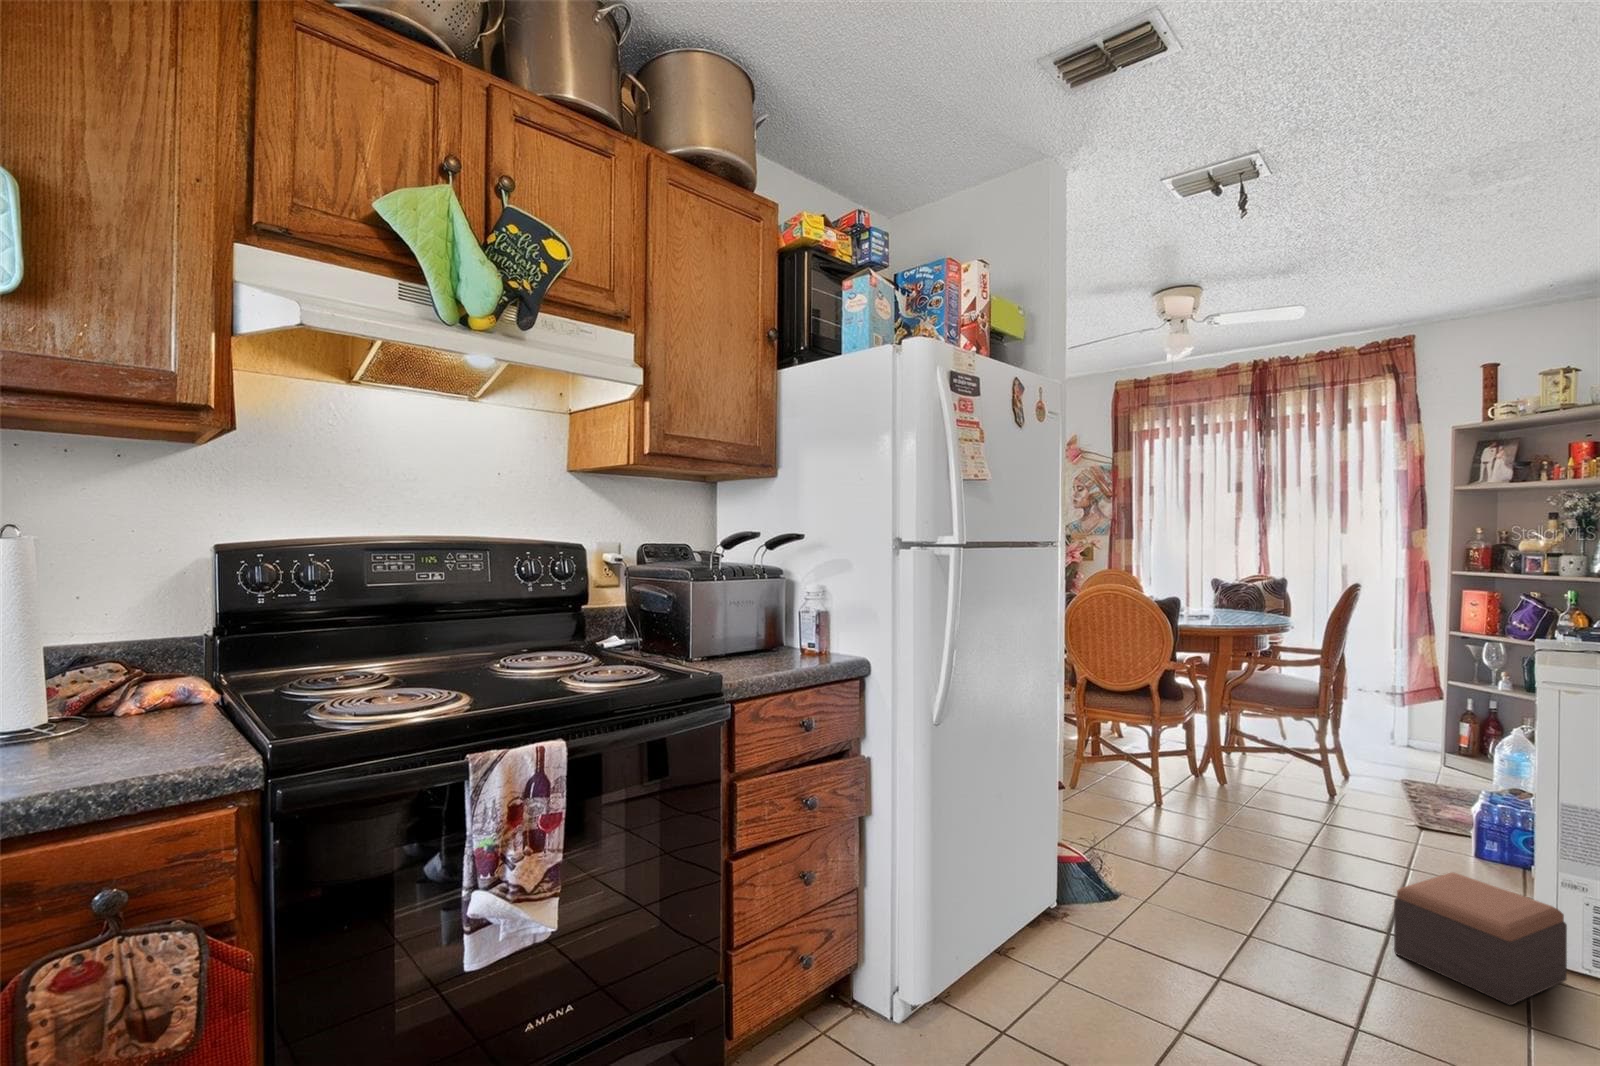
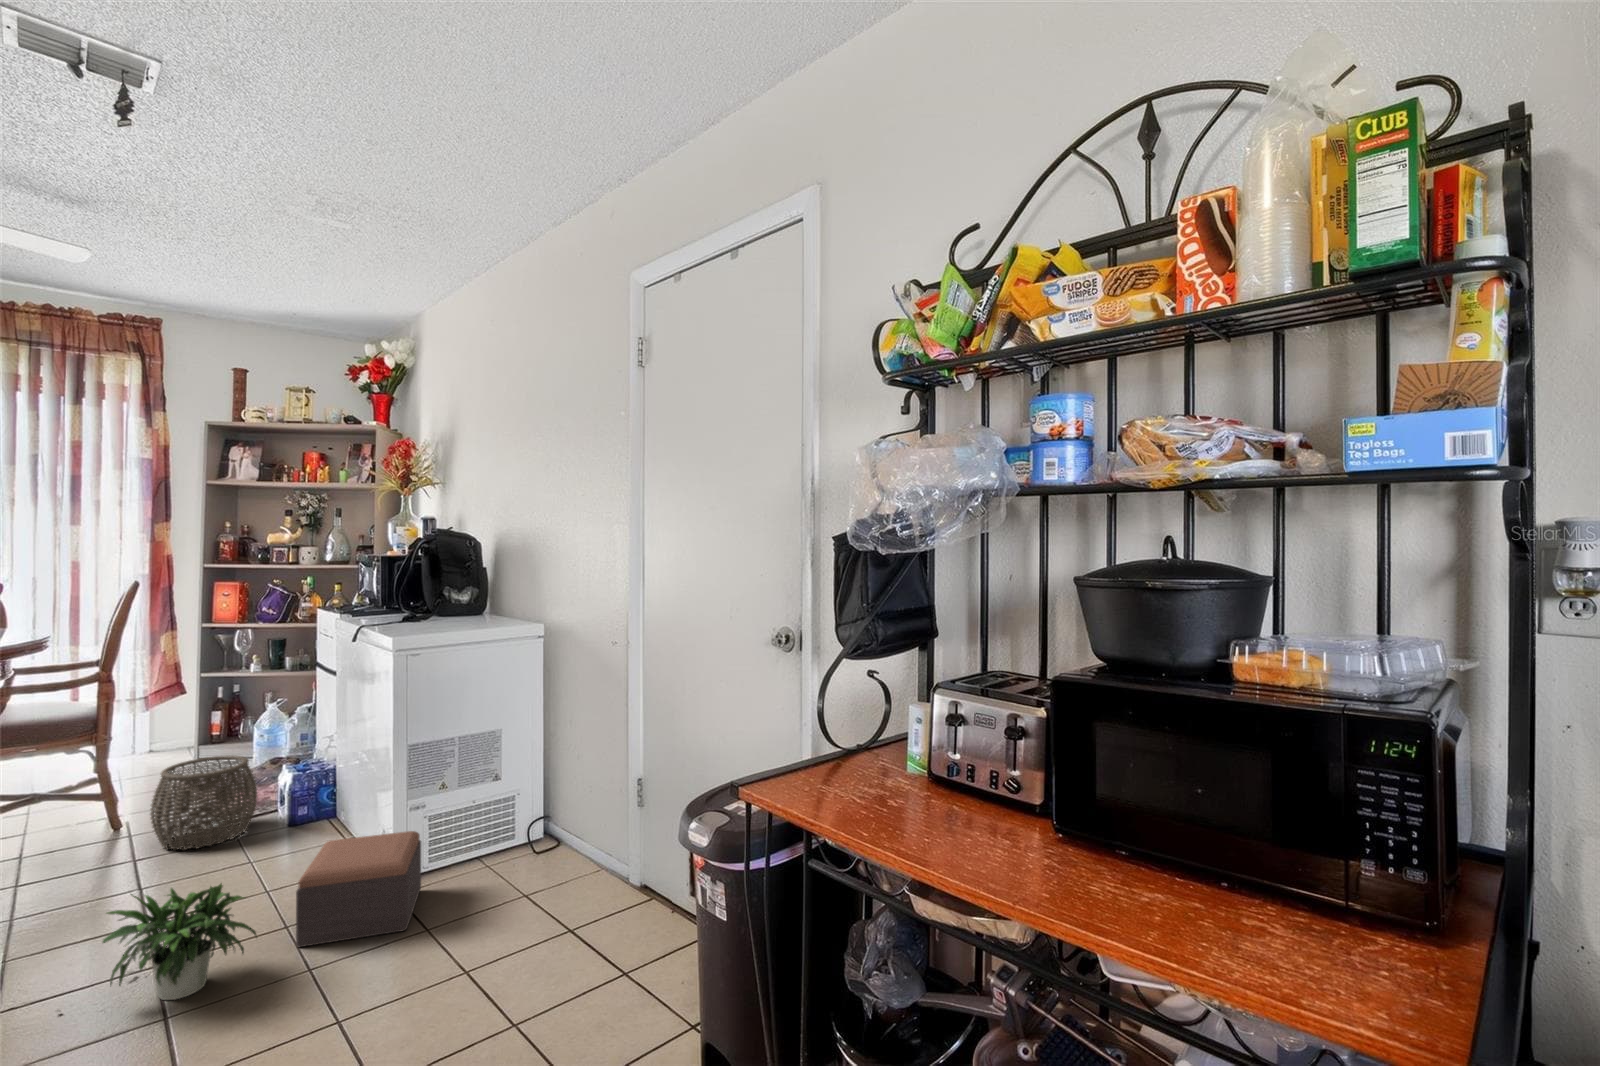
woven basket: none [1346,755,1446,843] -> present [150,755,258,850]
potted plant: none [1216,832,1349,936] -> present [56,884,257,1012]

